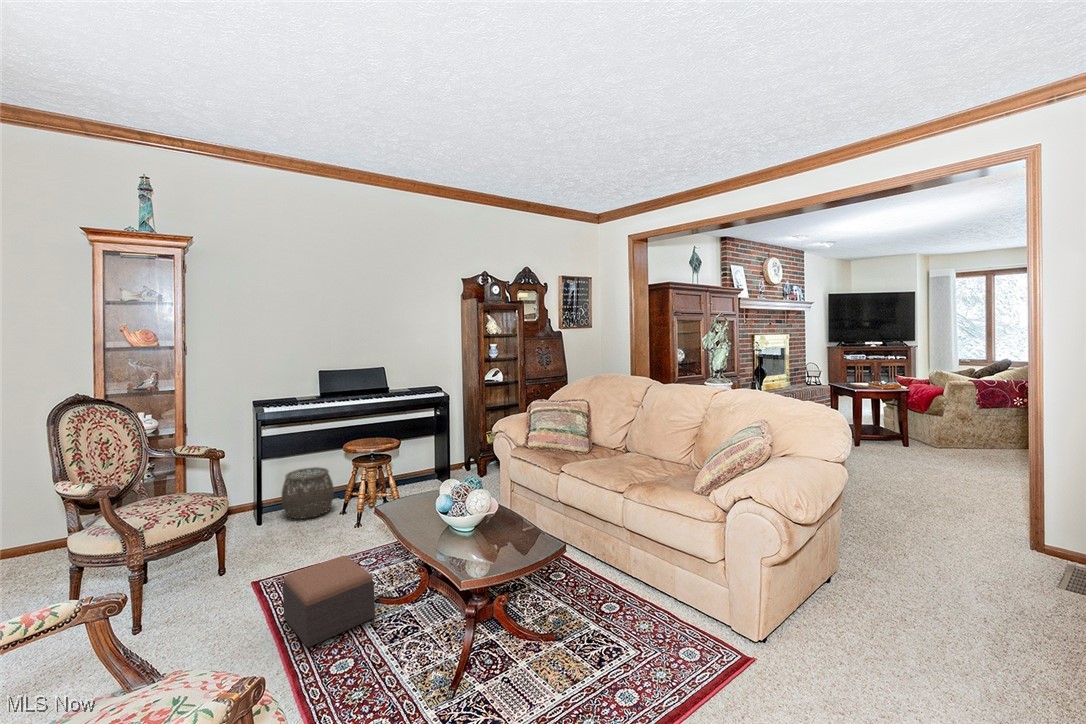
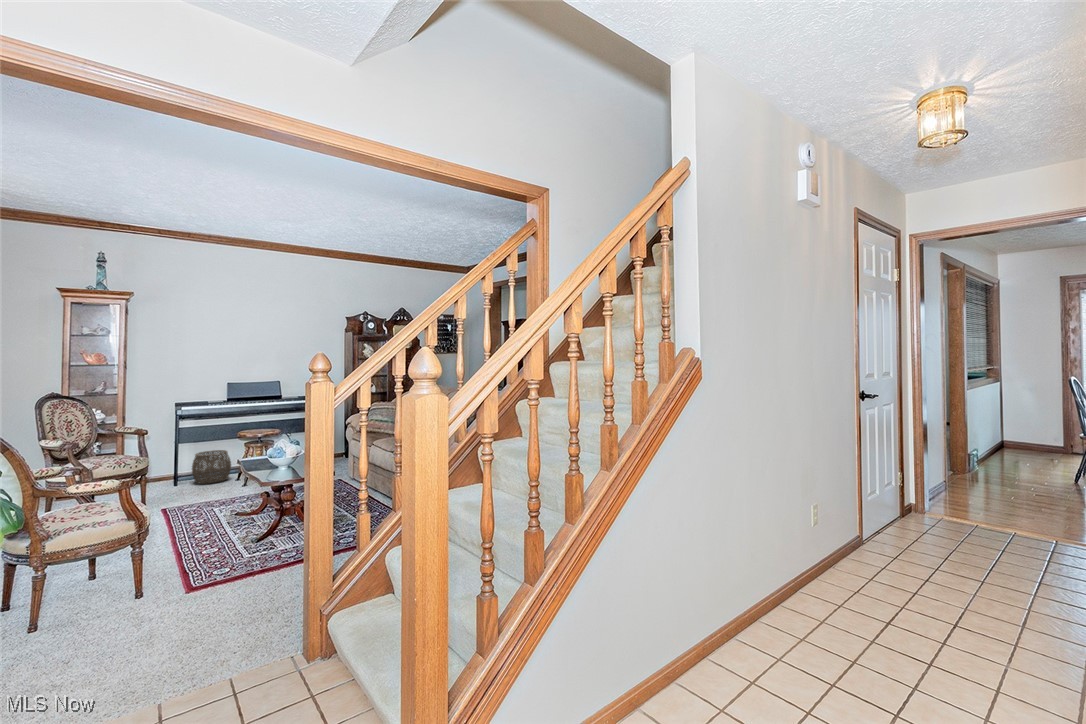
footstool: present [283,556,375,647] -> none [176,488,232,531]

